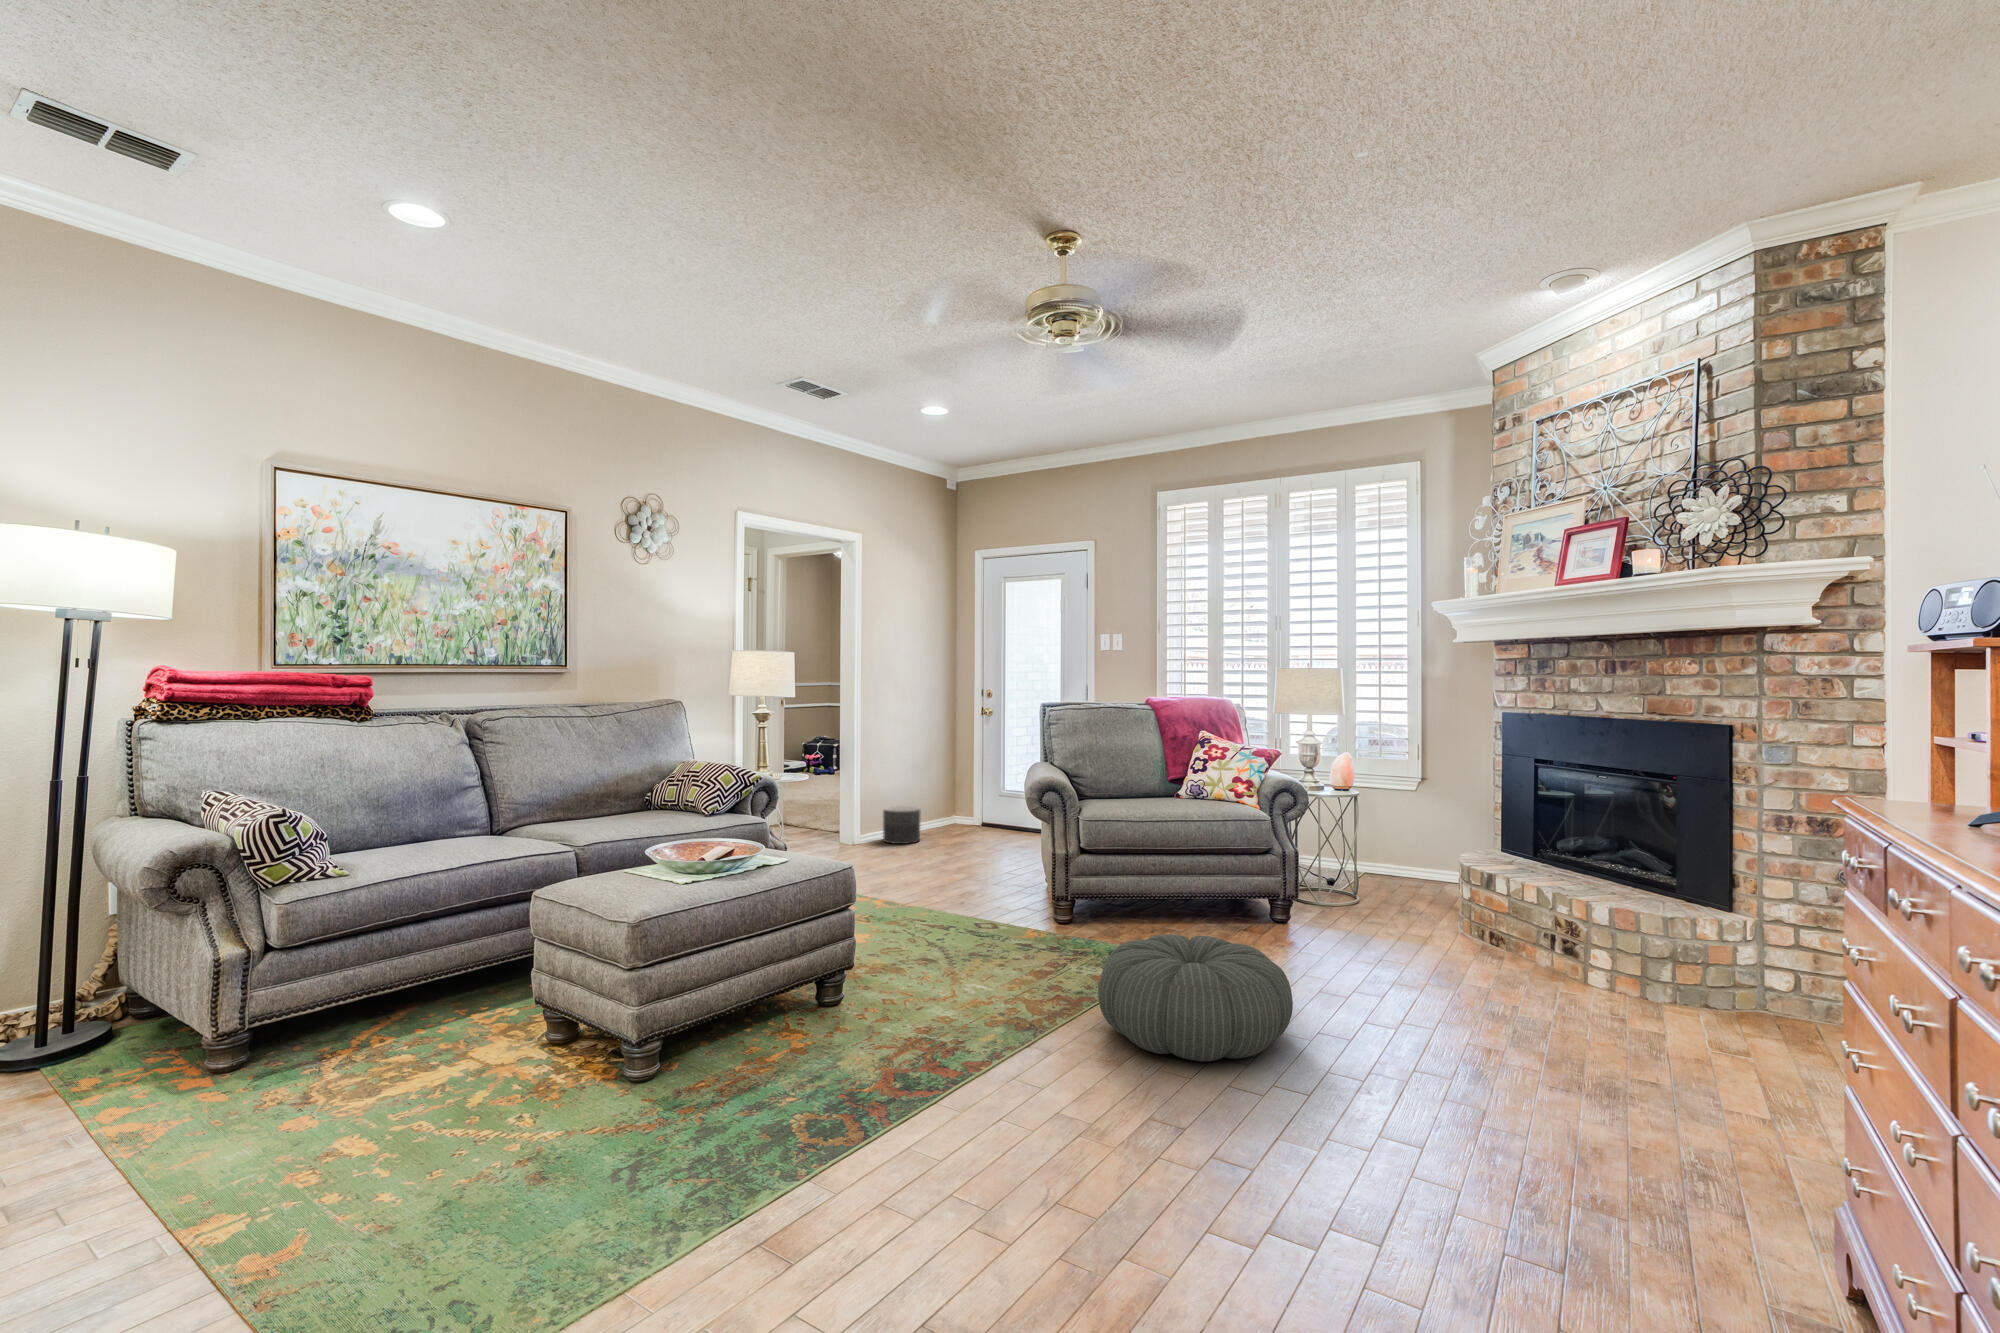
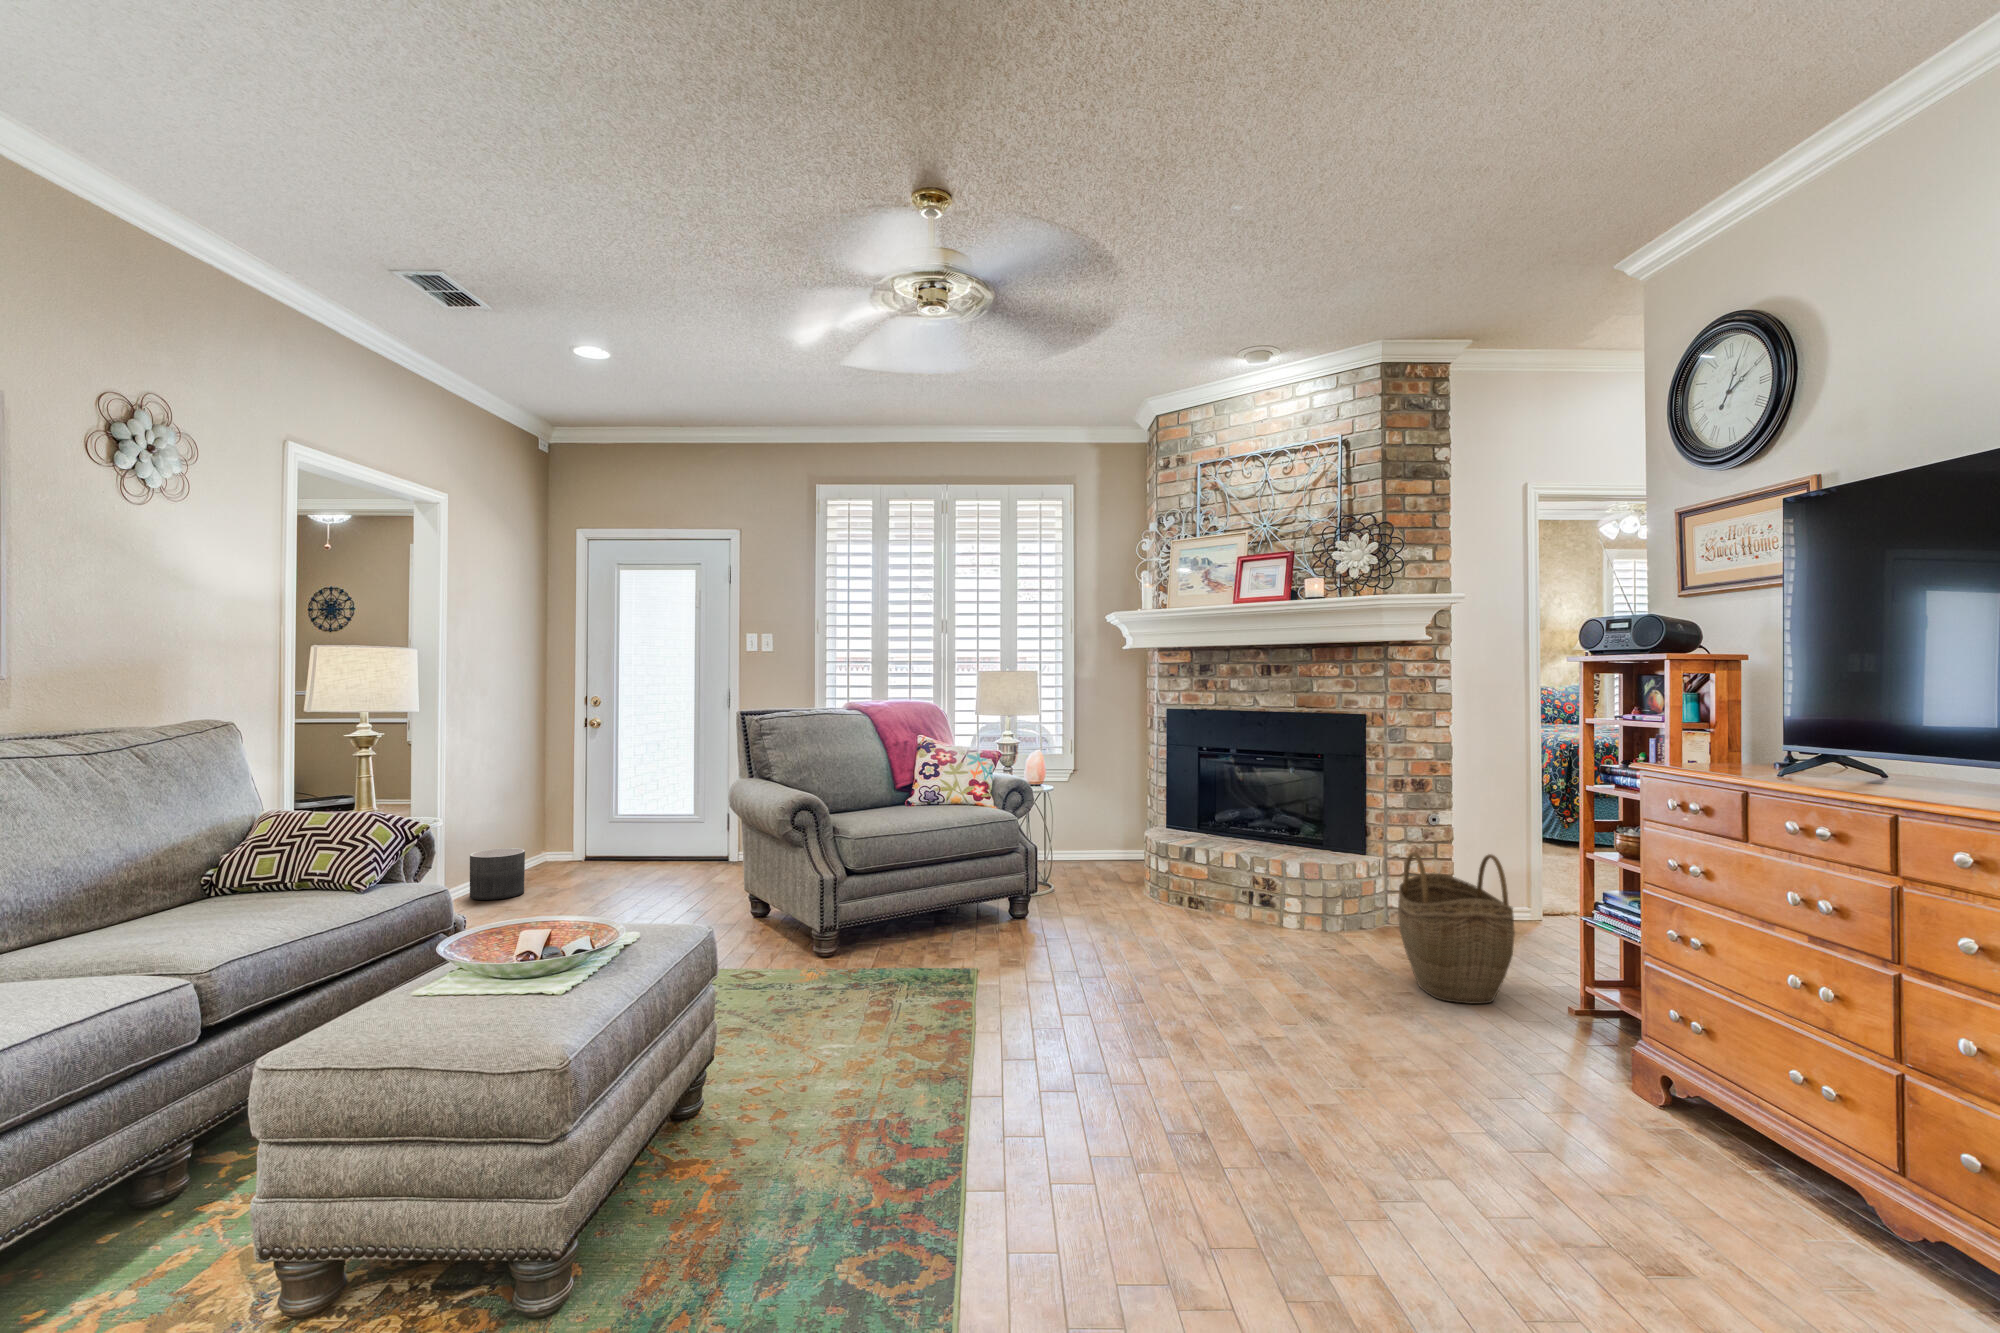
woven basket: none [1648,904,1817,1126] -> present [1398,852,1515,1004]
pouf: present [1098,934,1293,1061] -> none [1004,939,1195,1064]

